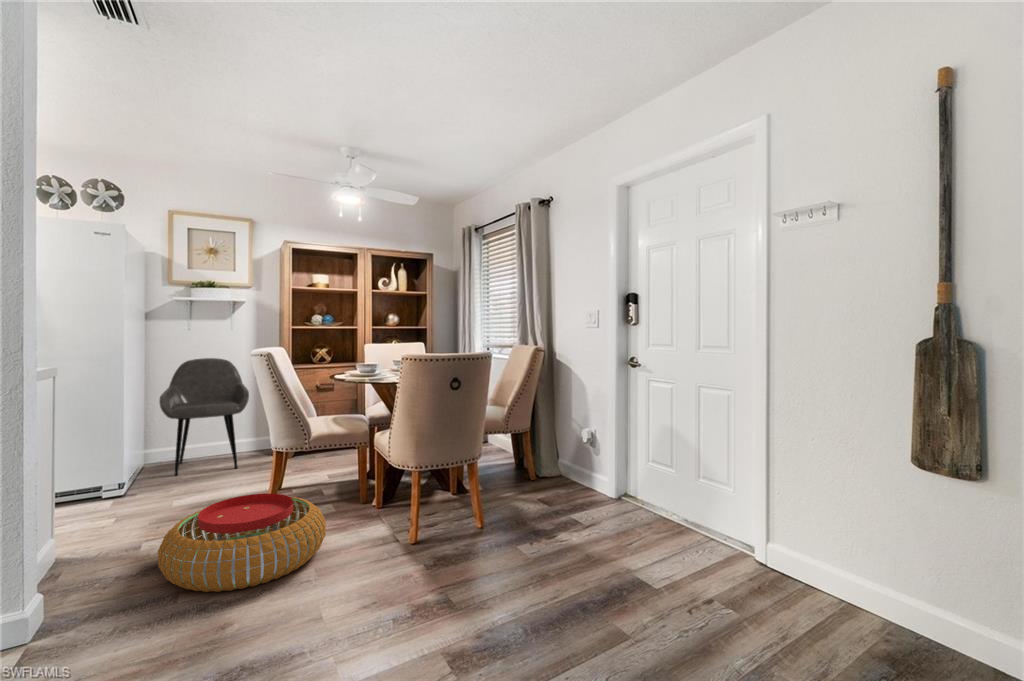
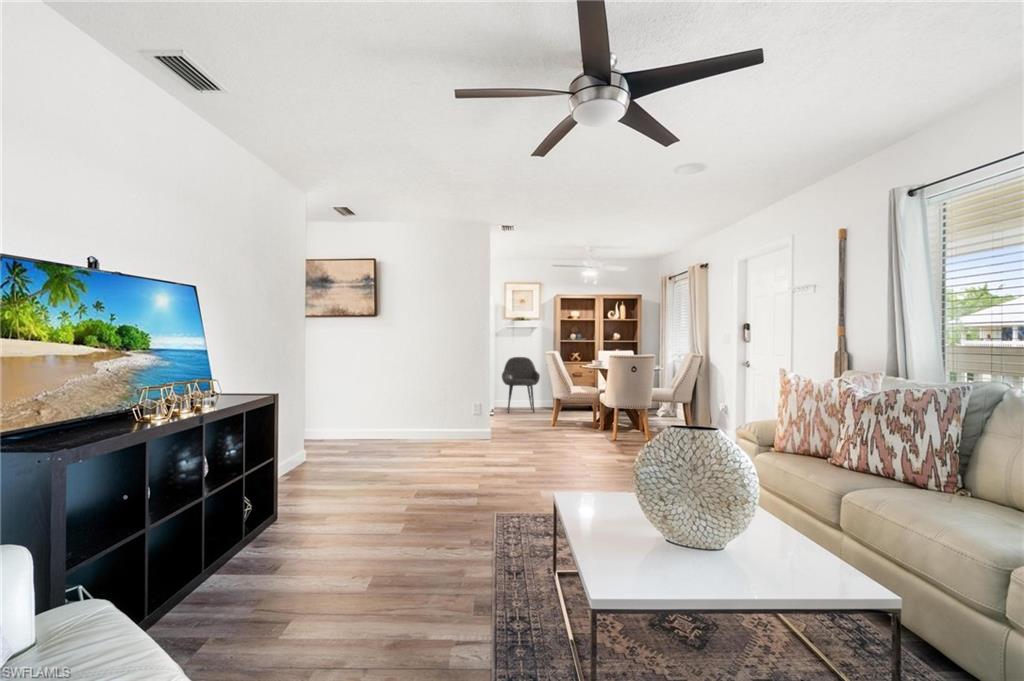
pouf: present [158,494,326,592] -> none [517,412,577,441]

